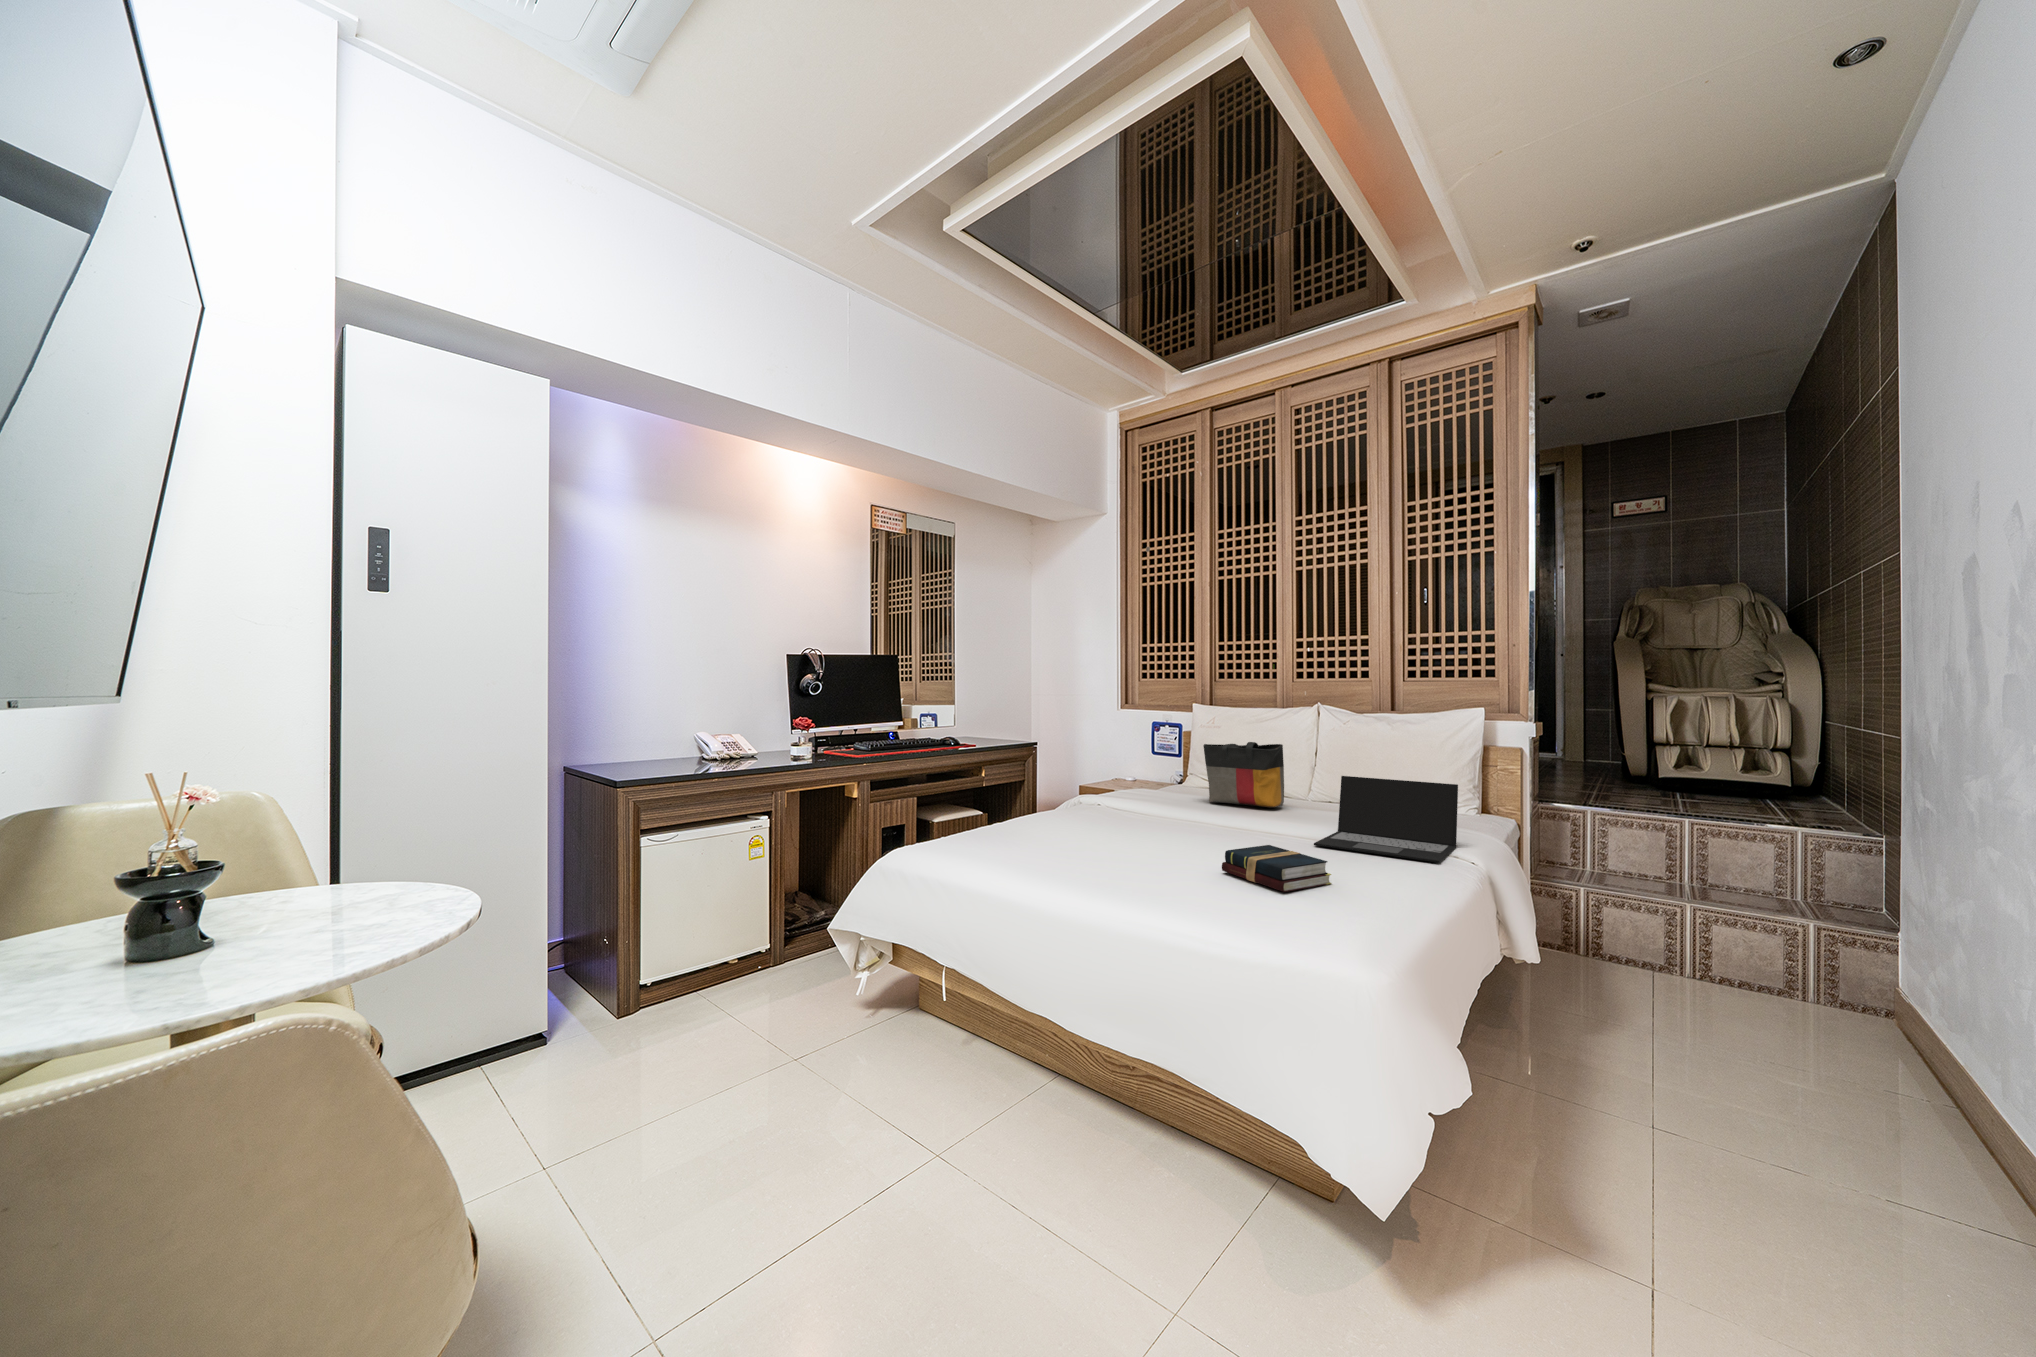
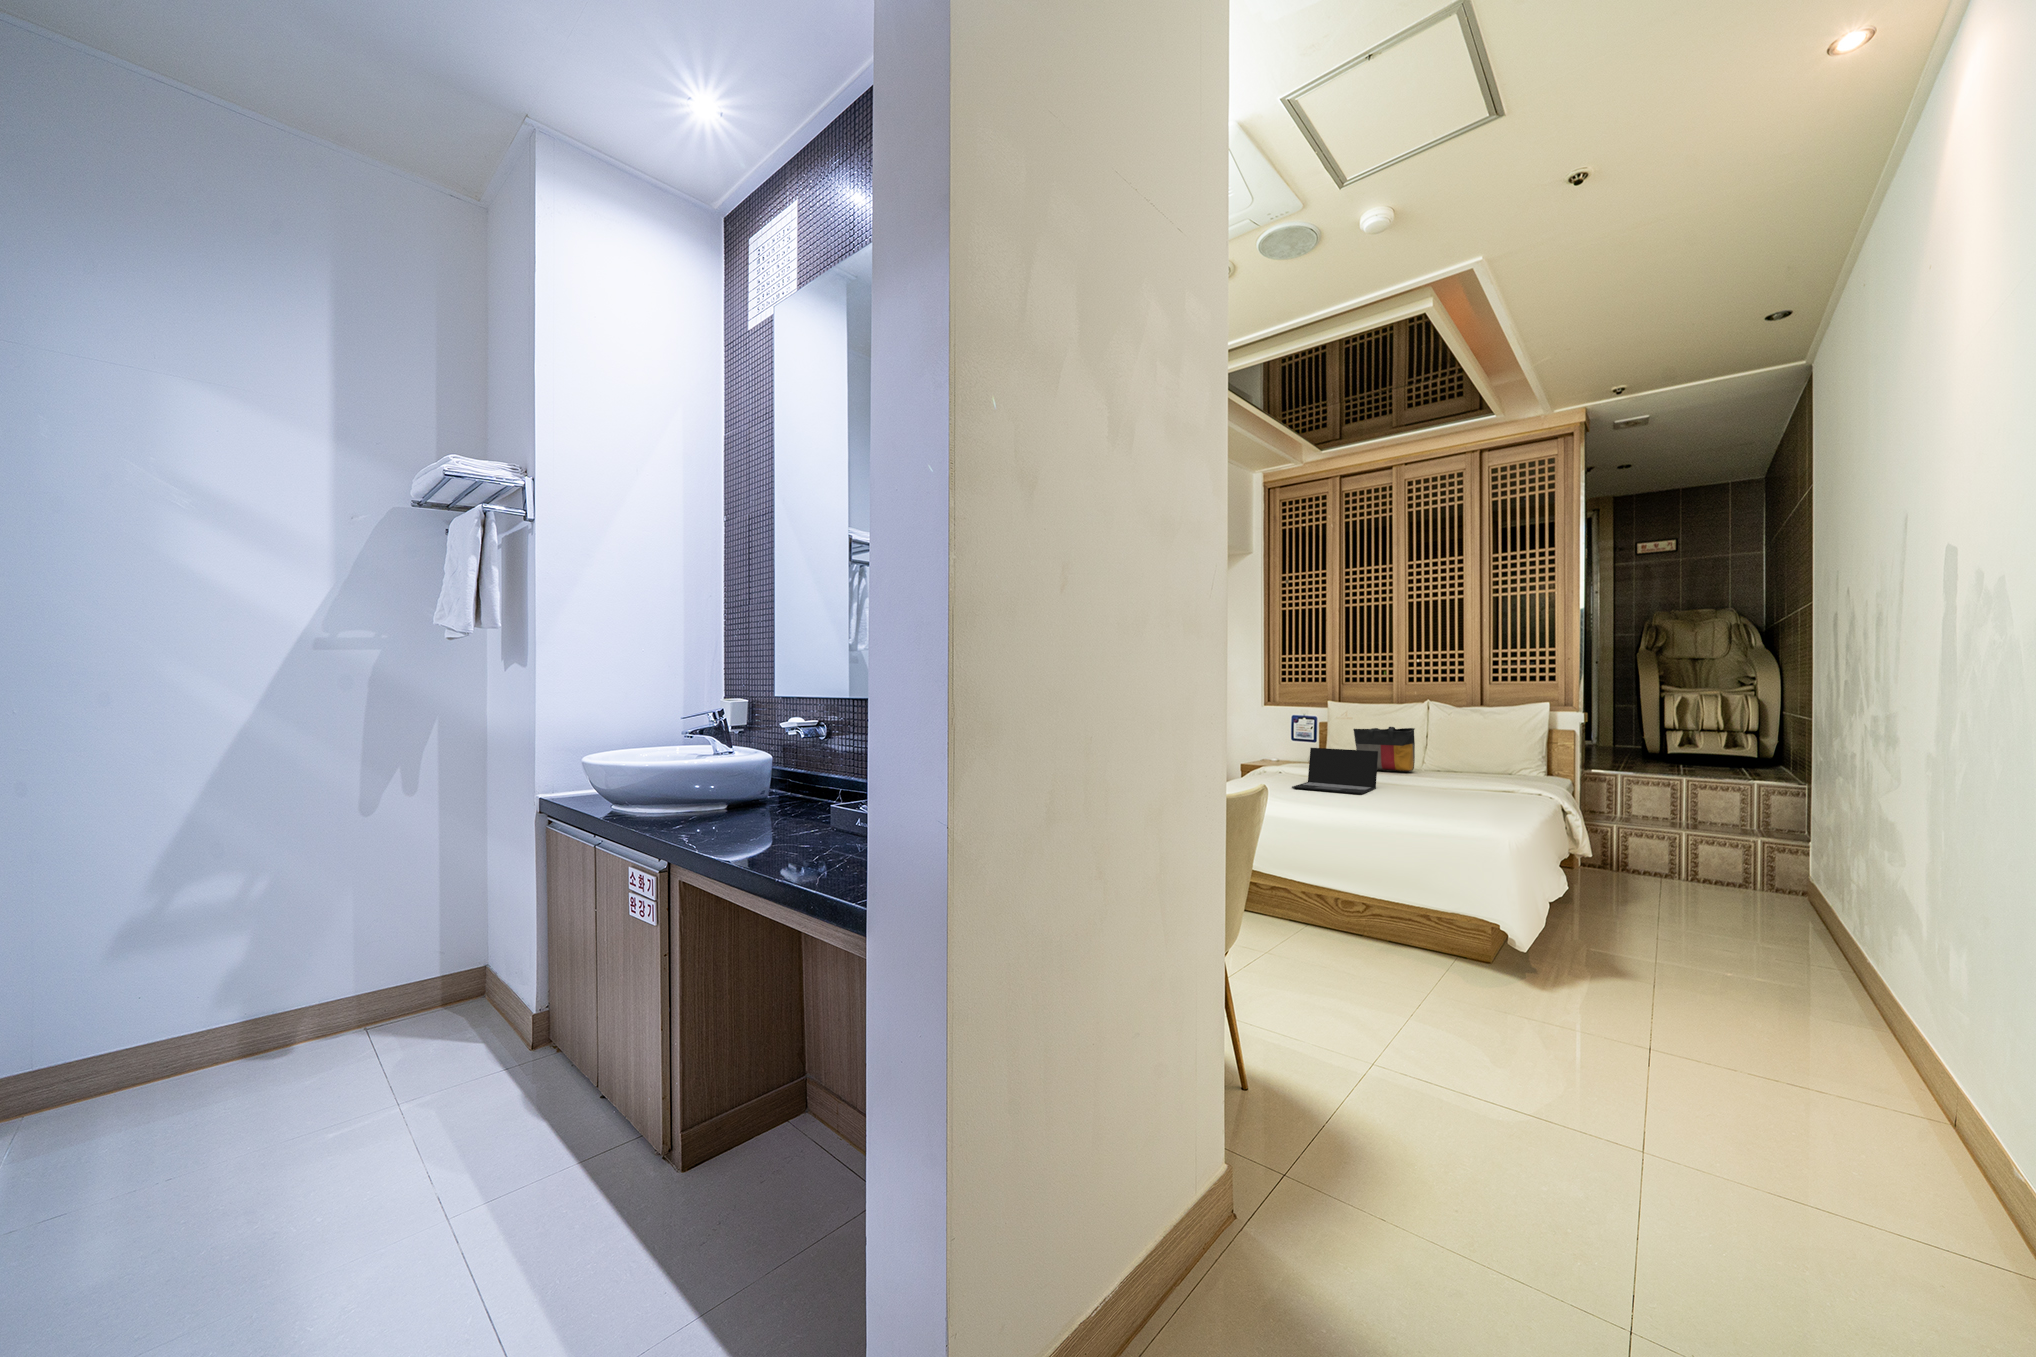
laptop: present [1314,776,1458,863] -> present [1292,748,1378,794]
hardback book: present [1222,845,1331,892] -> none [1411,785,1480,806]

